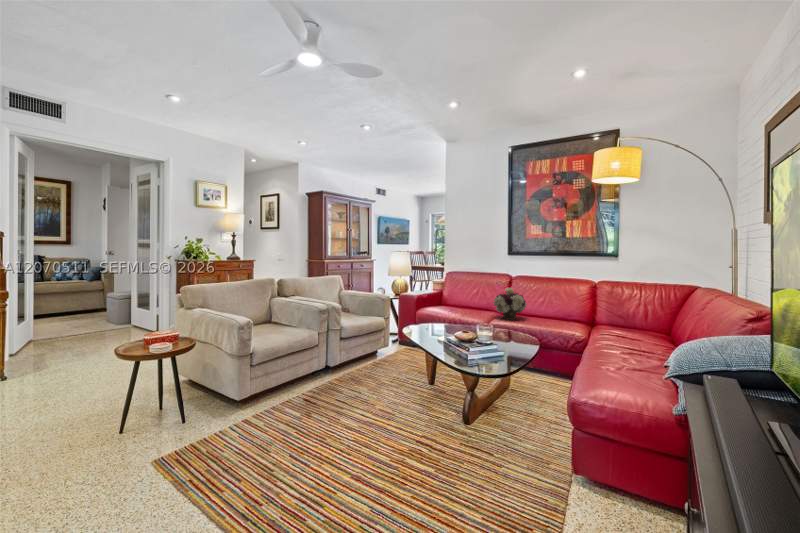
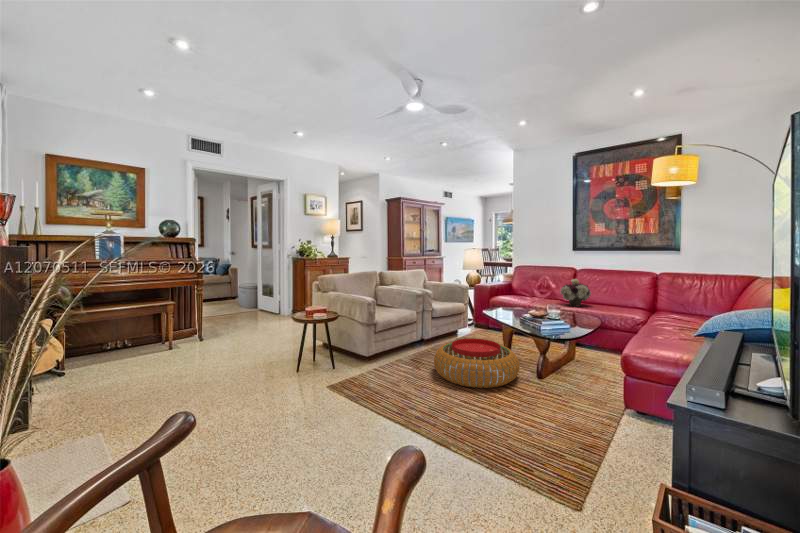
pouf: none [327,370,441,448] -> present [434,338,520,388]

